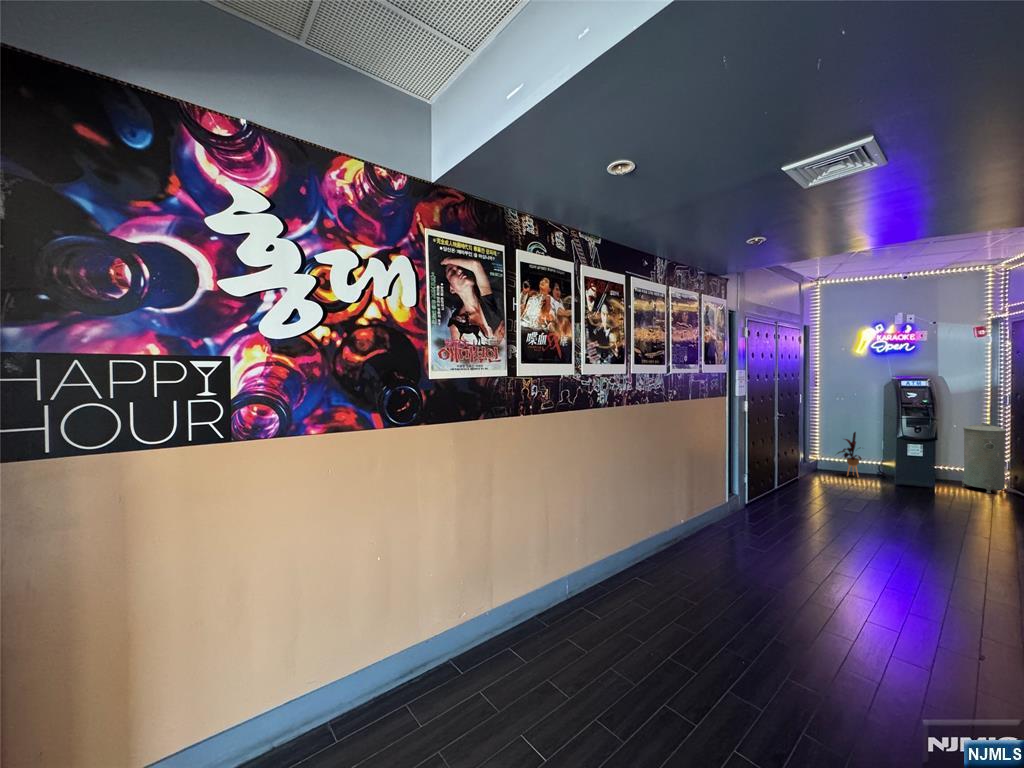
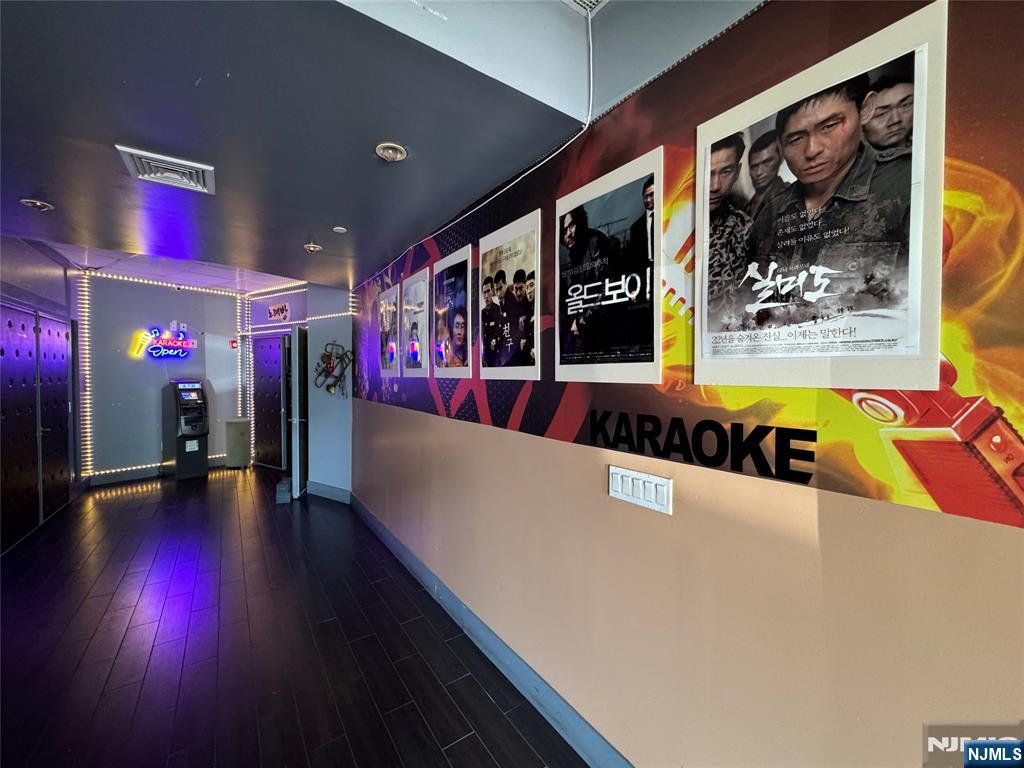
house plant: present [837,432,862,477] -> none [113,437,146,485]

